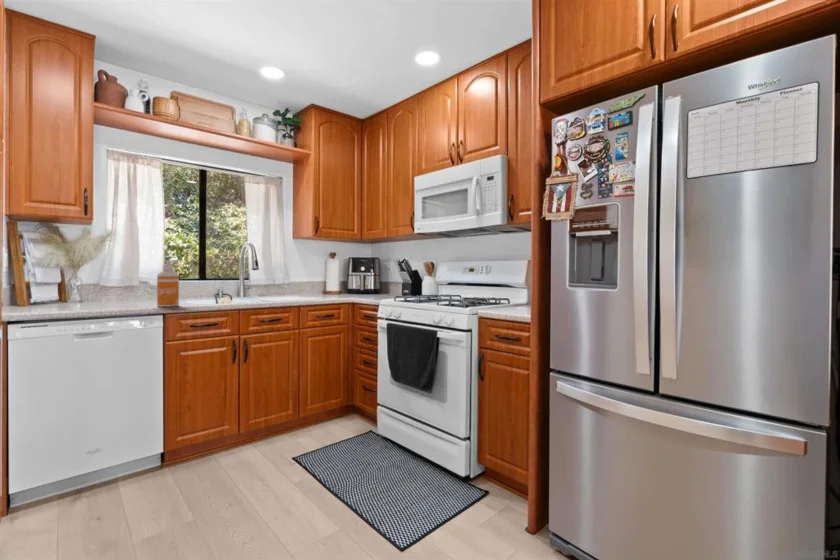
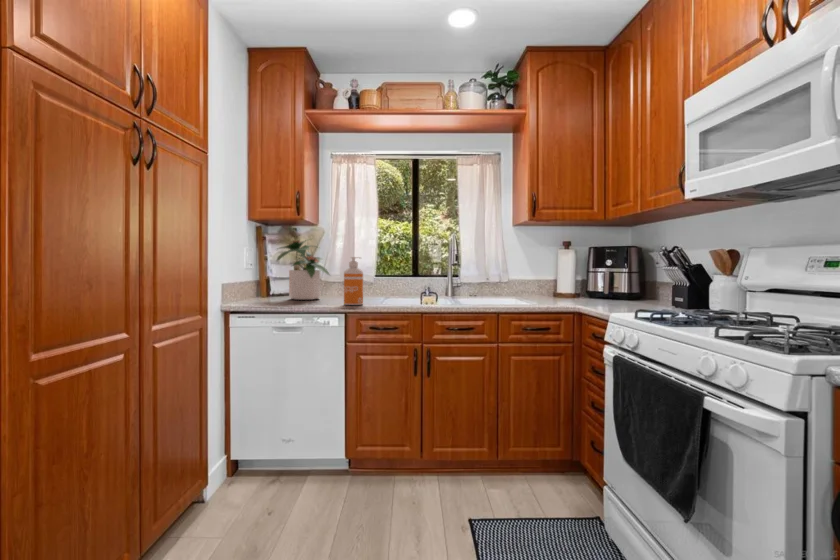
potted plant: none [46,239,127,305] -> present [277,240,329,300]

